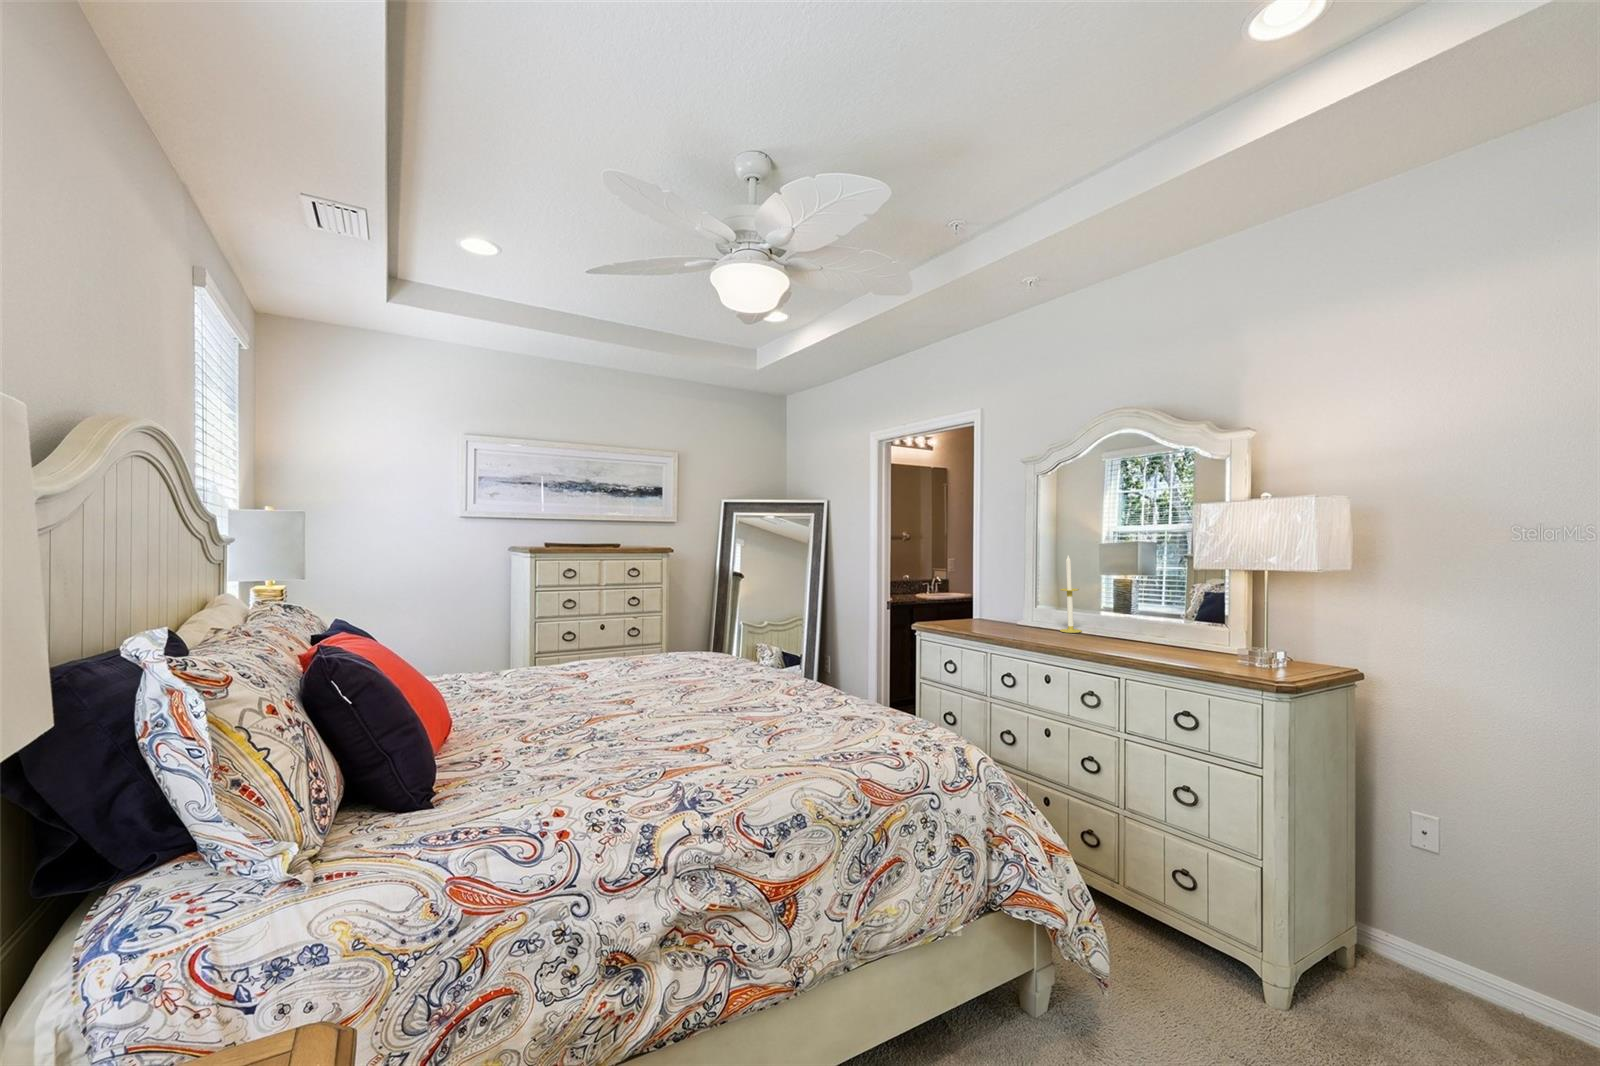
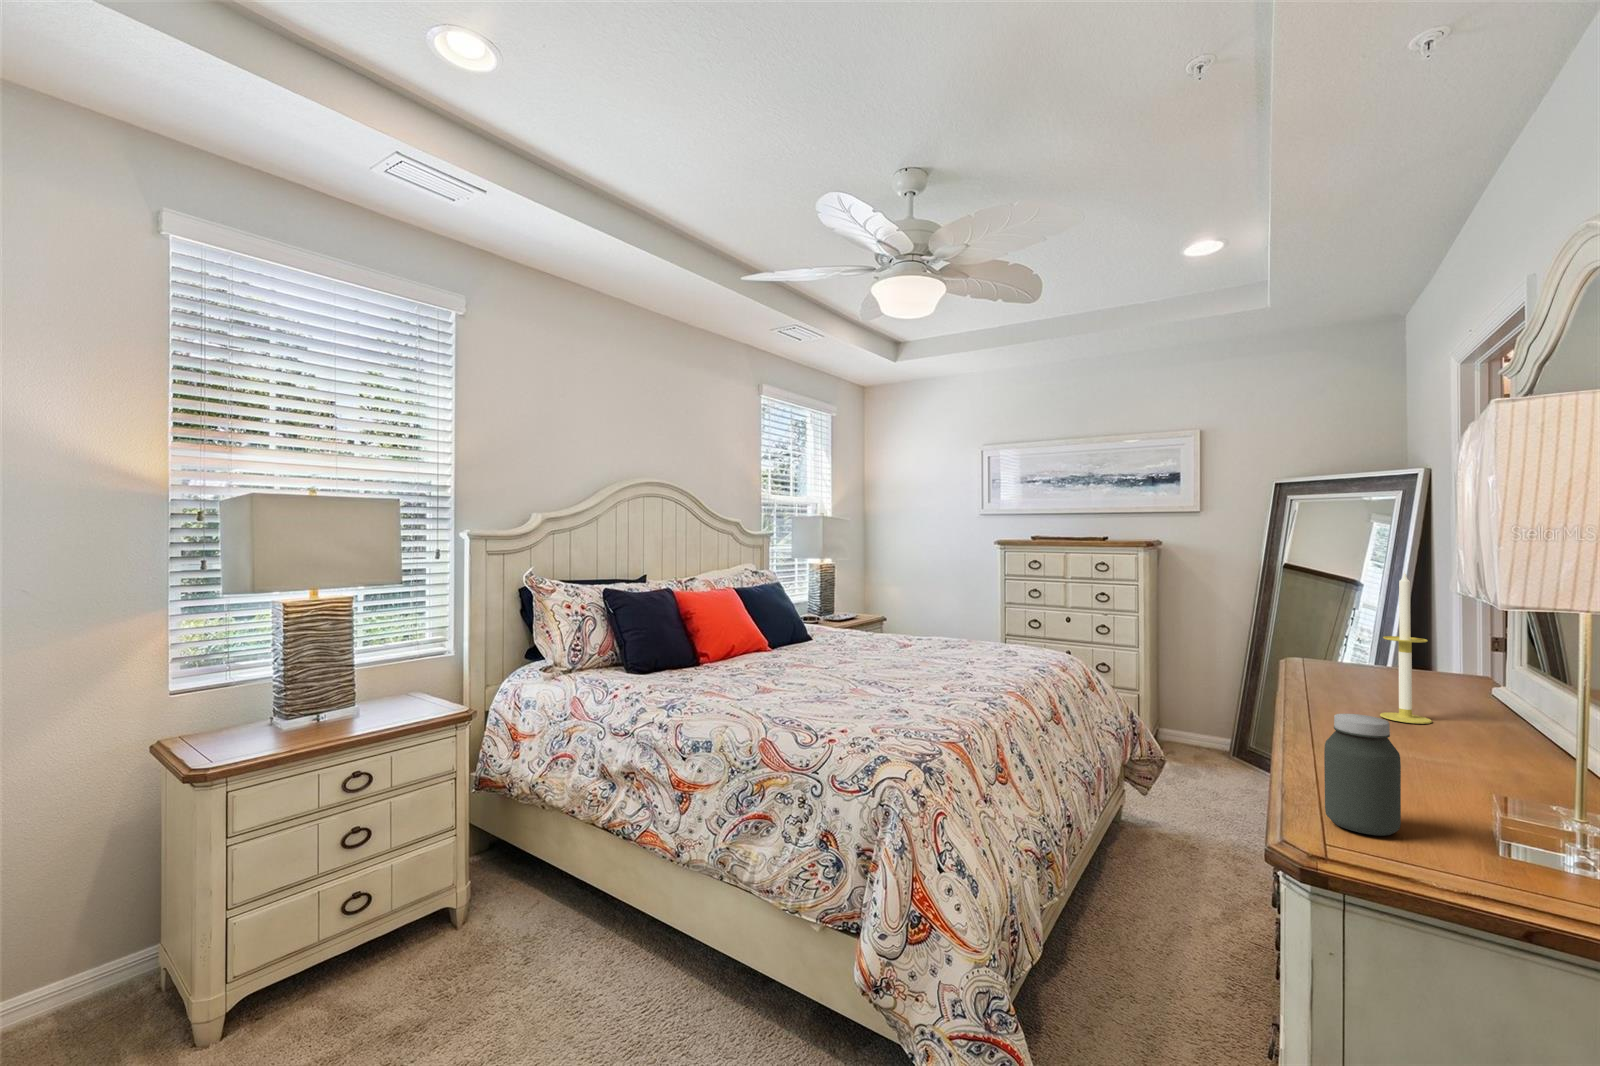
jar: none [1235,617,1268,669] -> present [1324,714,1401,836]

